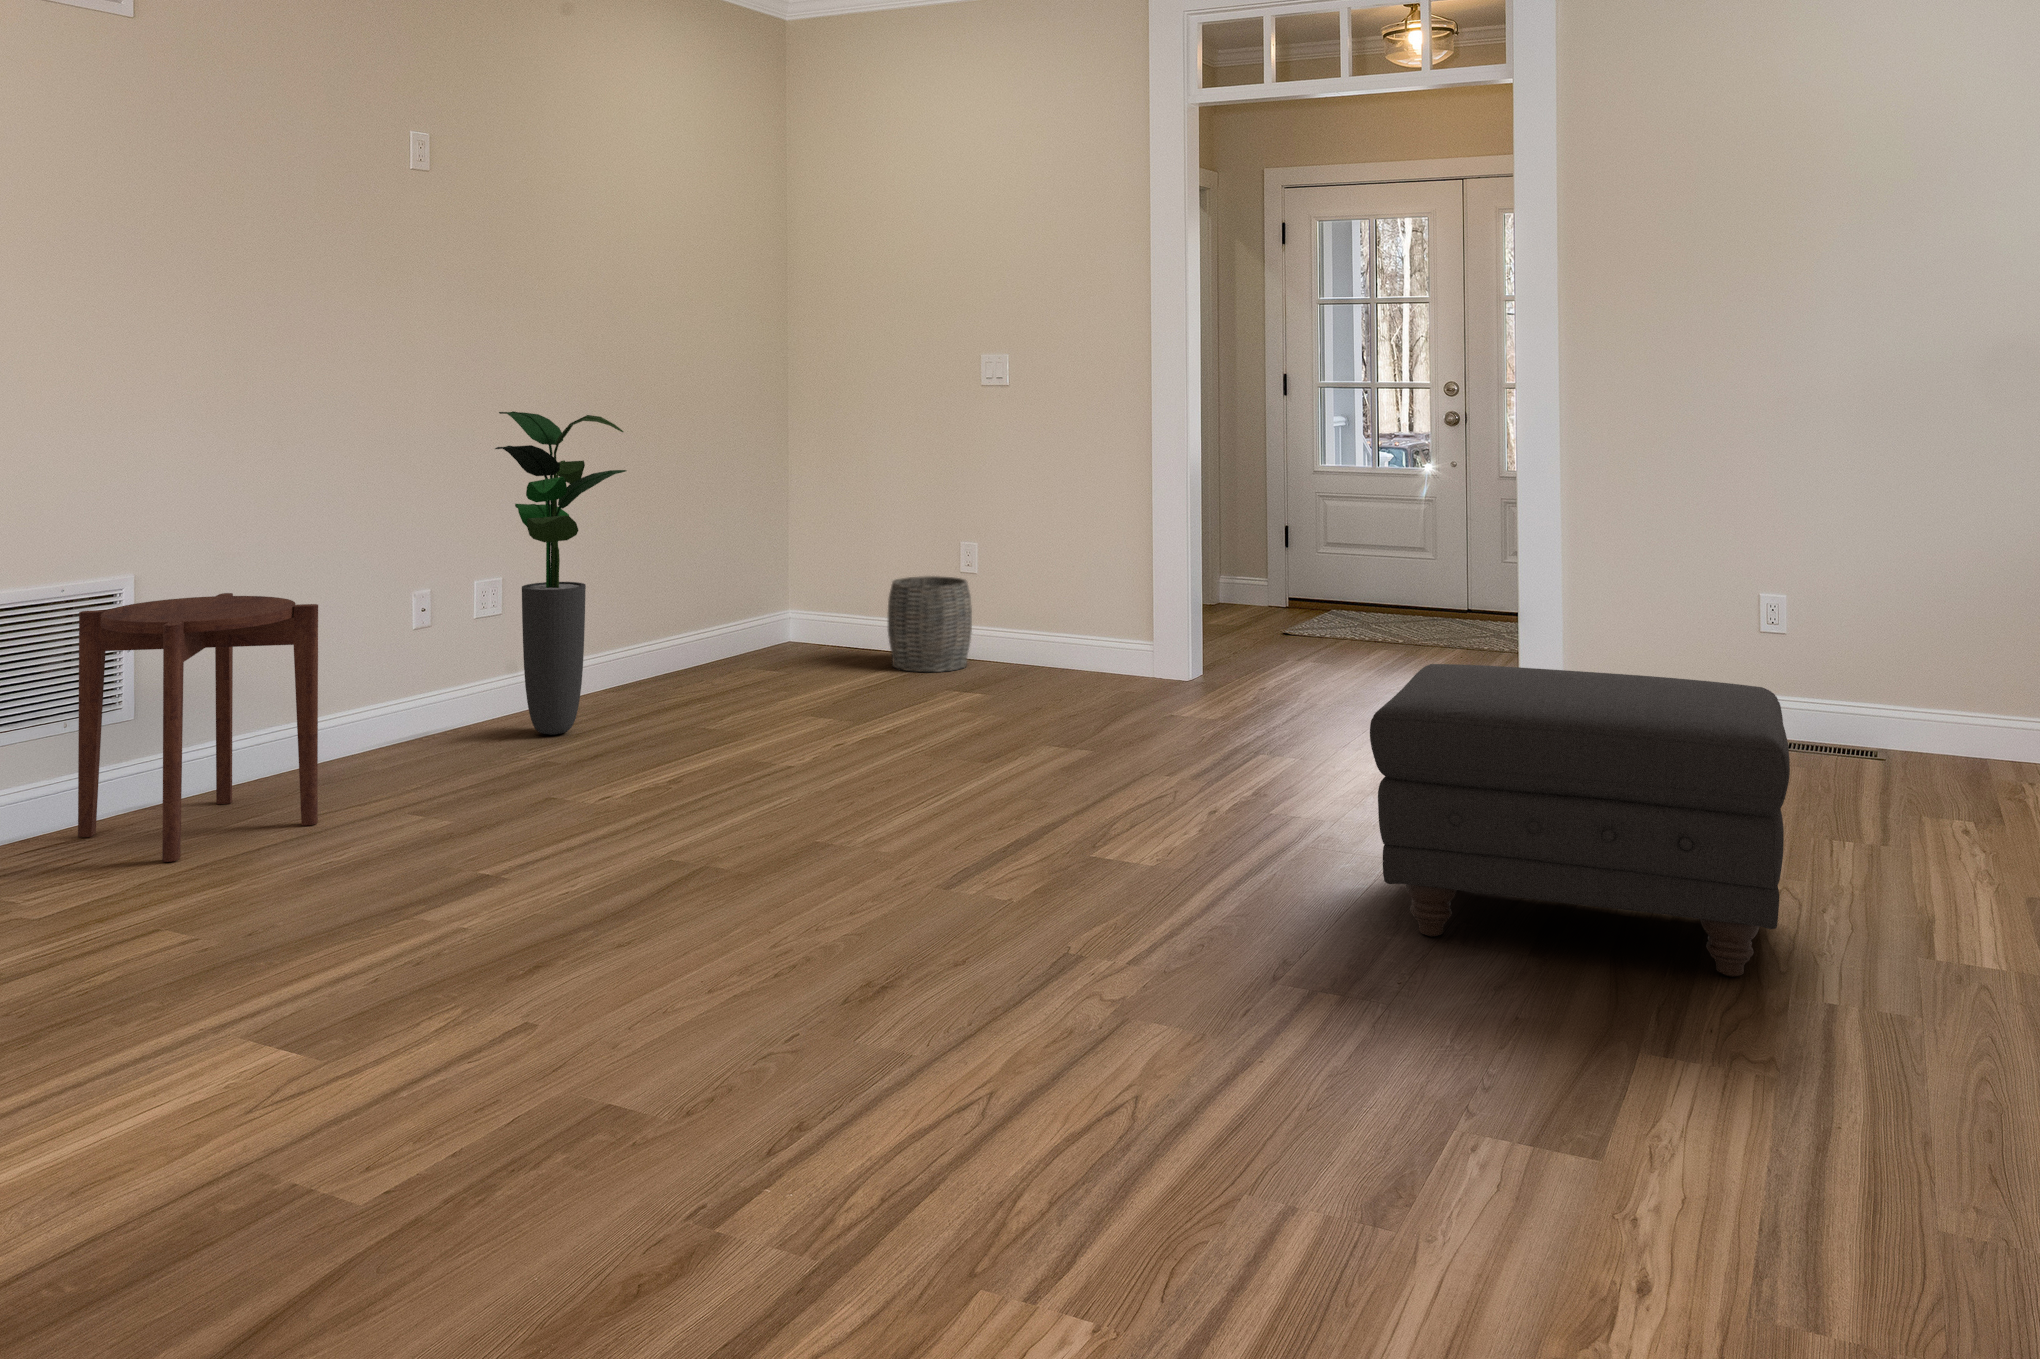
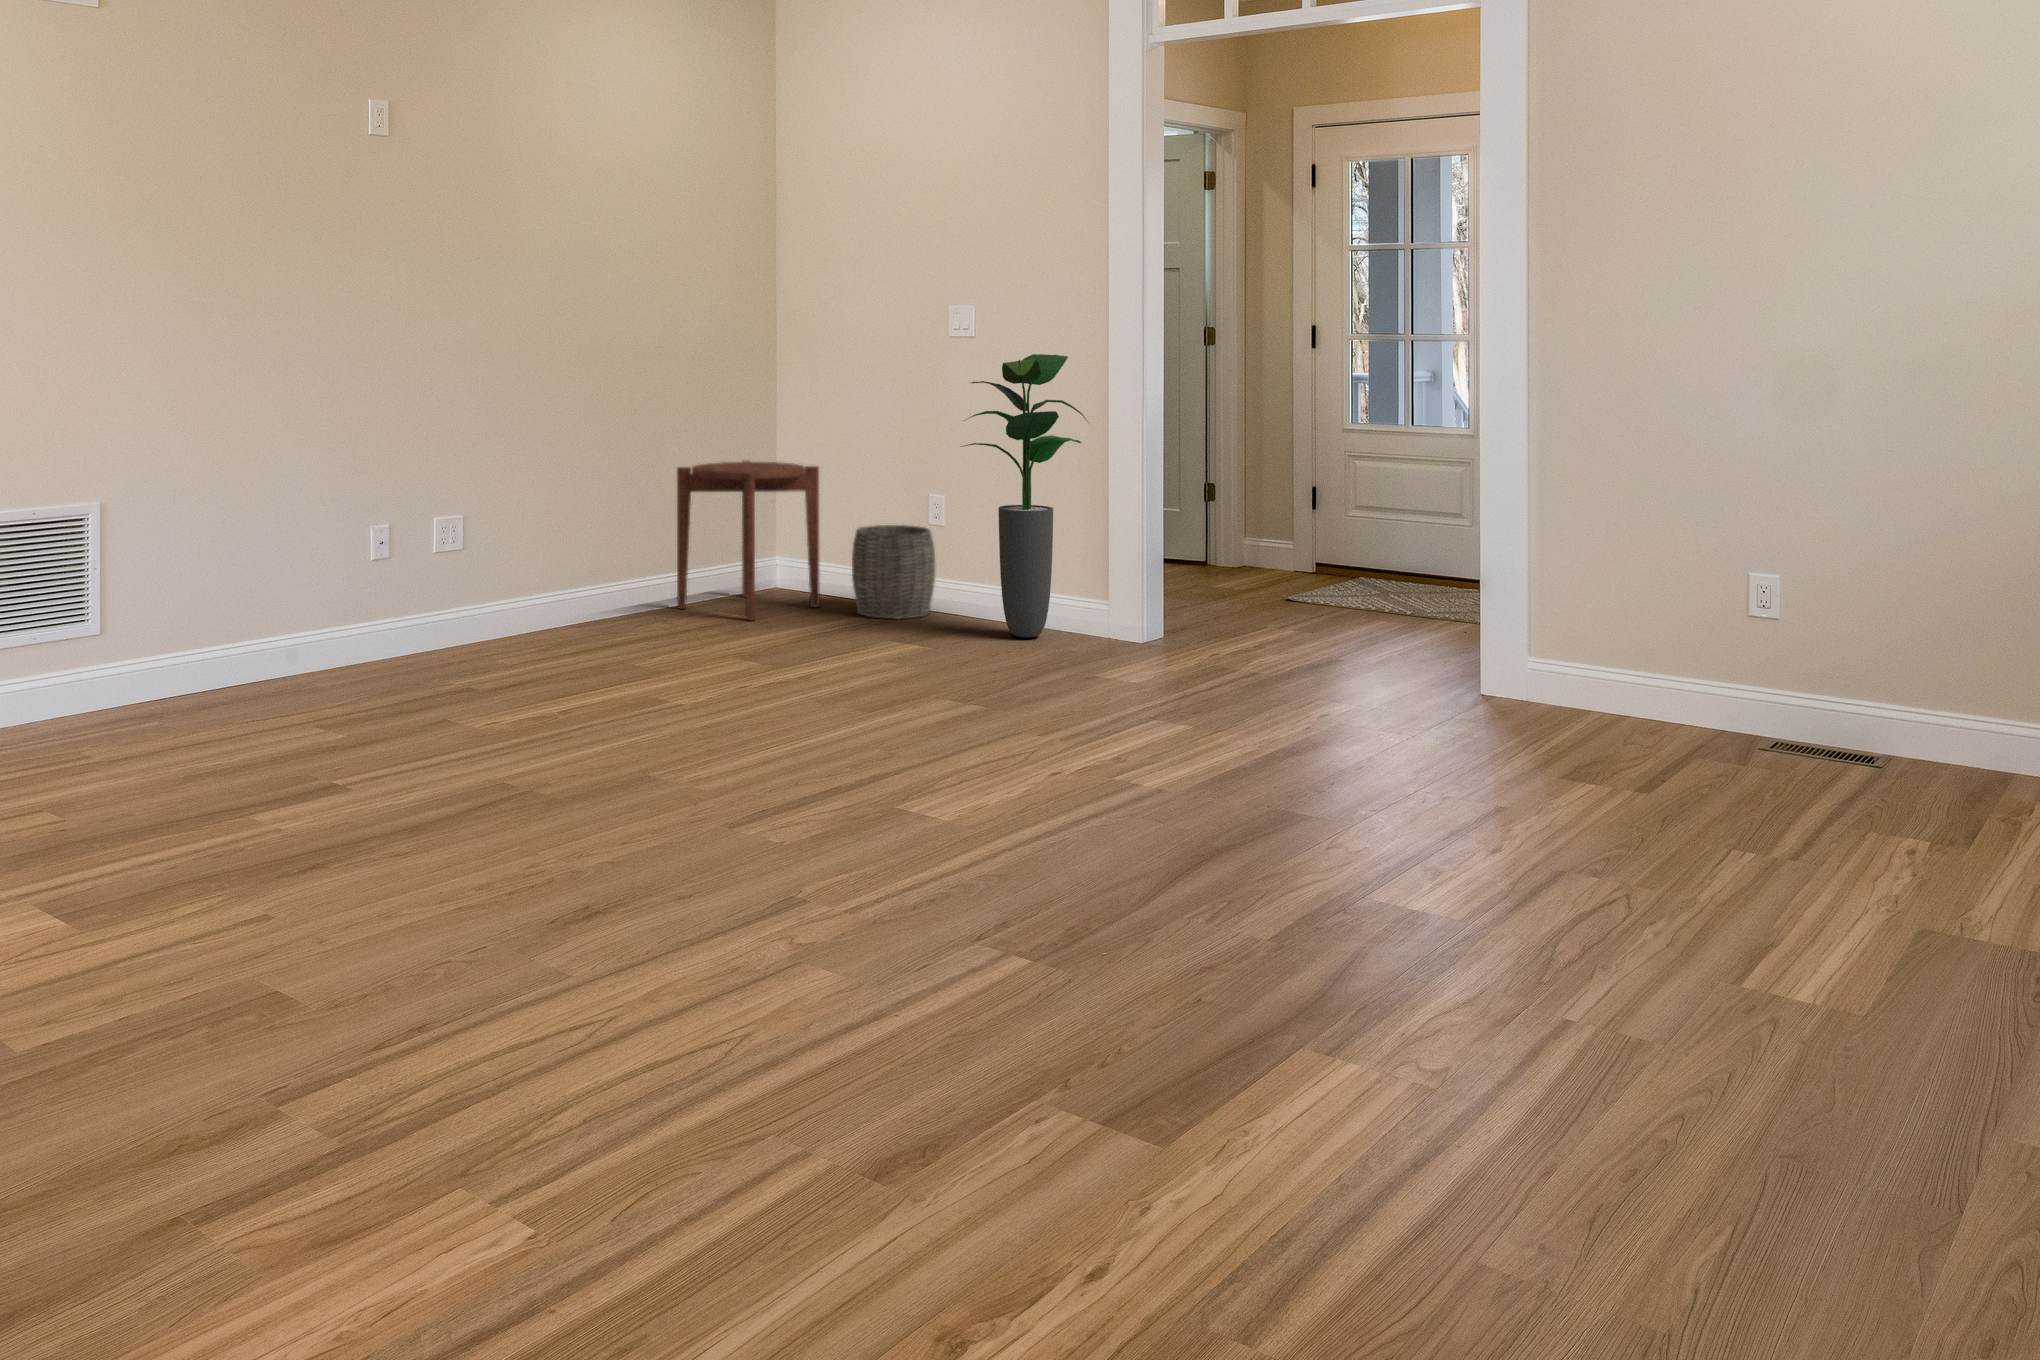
potted plant: present [495,411,626,735] -> present [961,354,1086,638]
side table: present [78,593,318,862] -> present [677,460,819,620]
ottoman: present [1370,664,1790,977] -> none [1116,627,1603,975]

